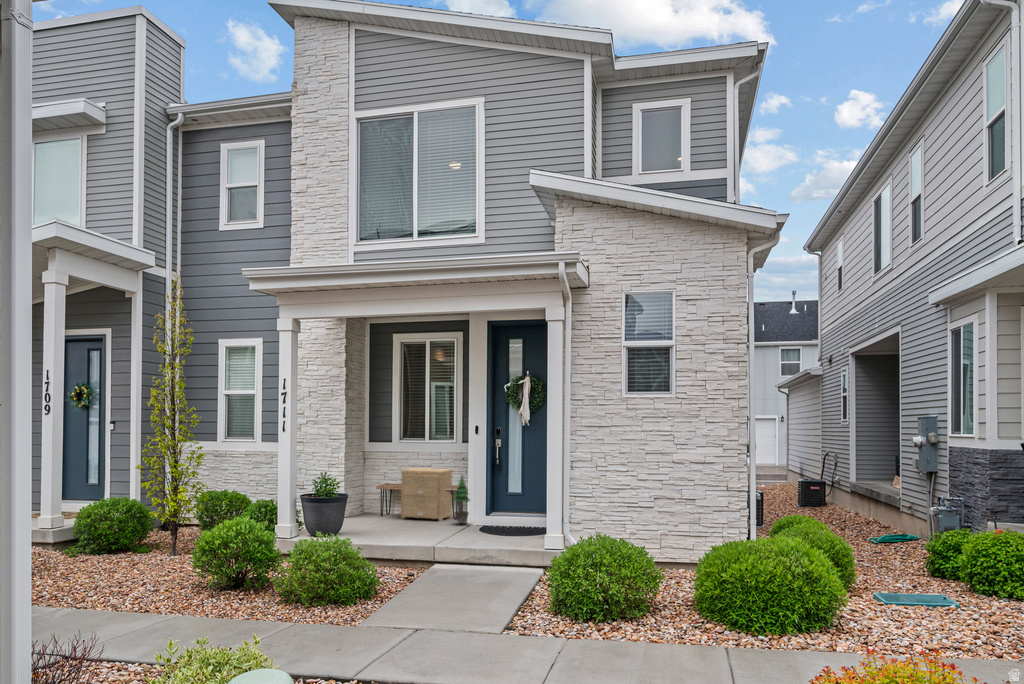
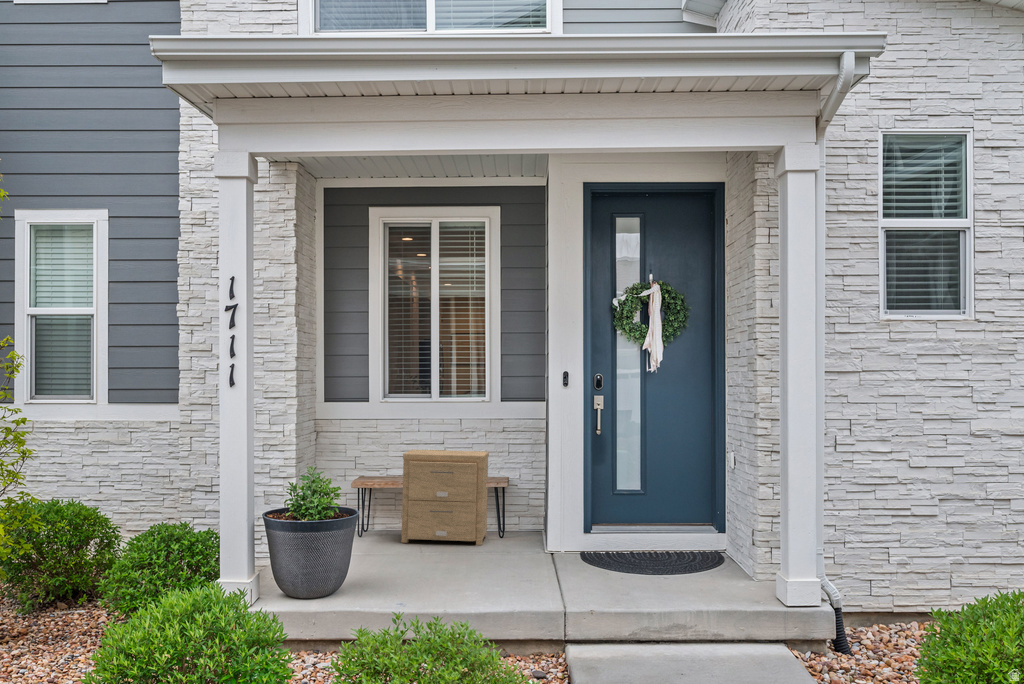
potted tree: present [455,476,470,524] -> none [513,459,546,551]

